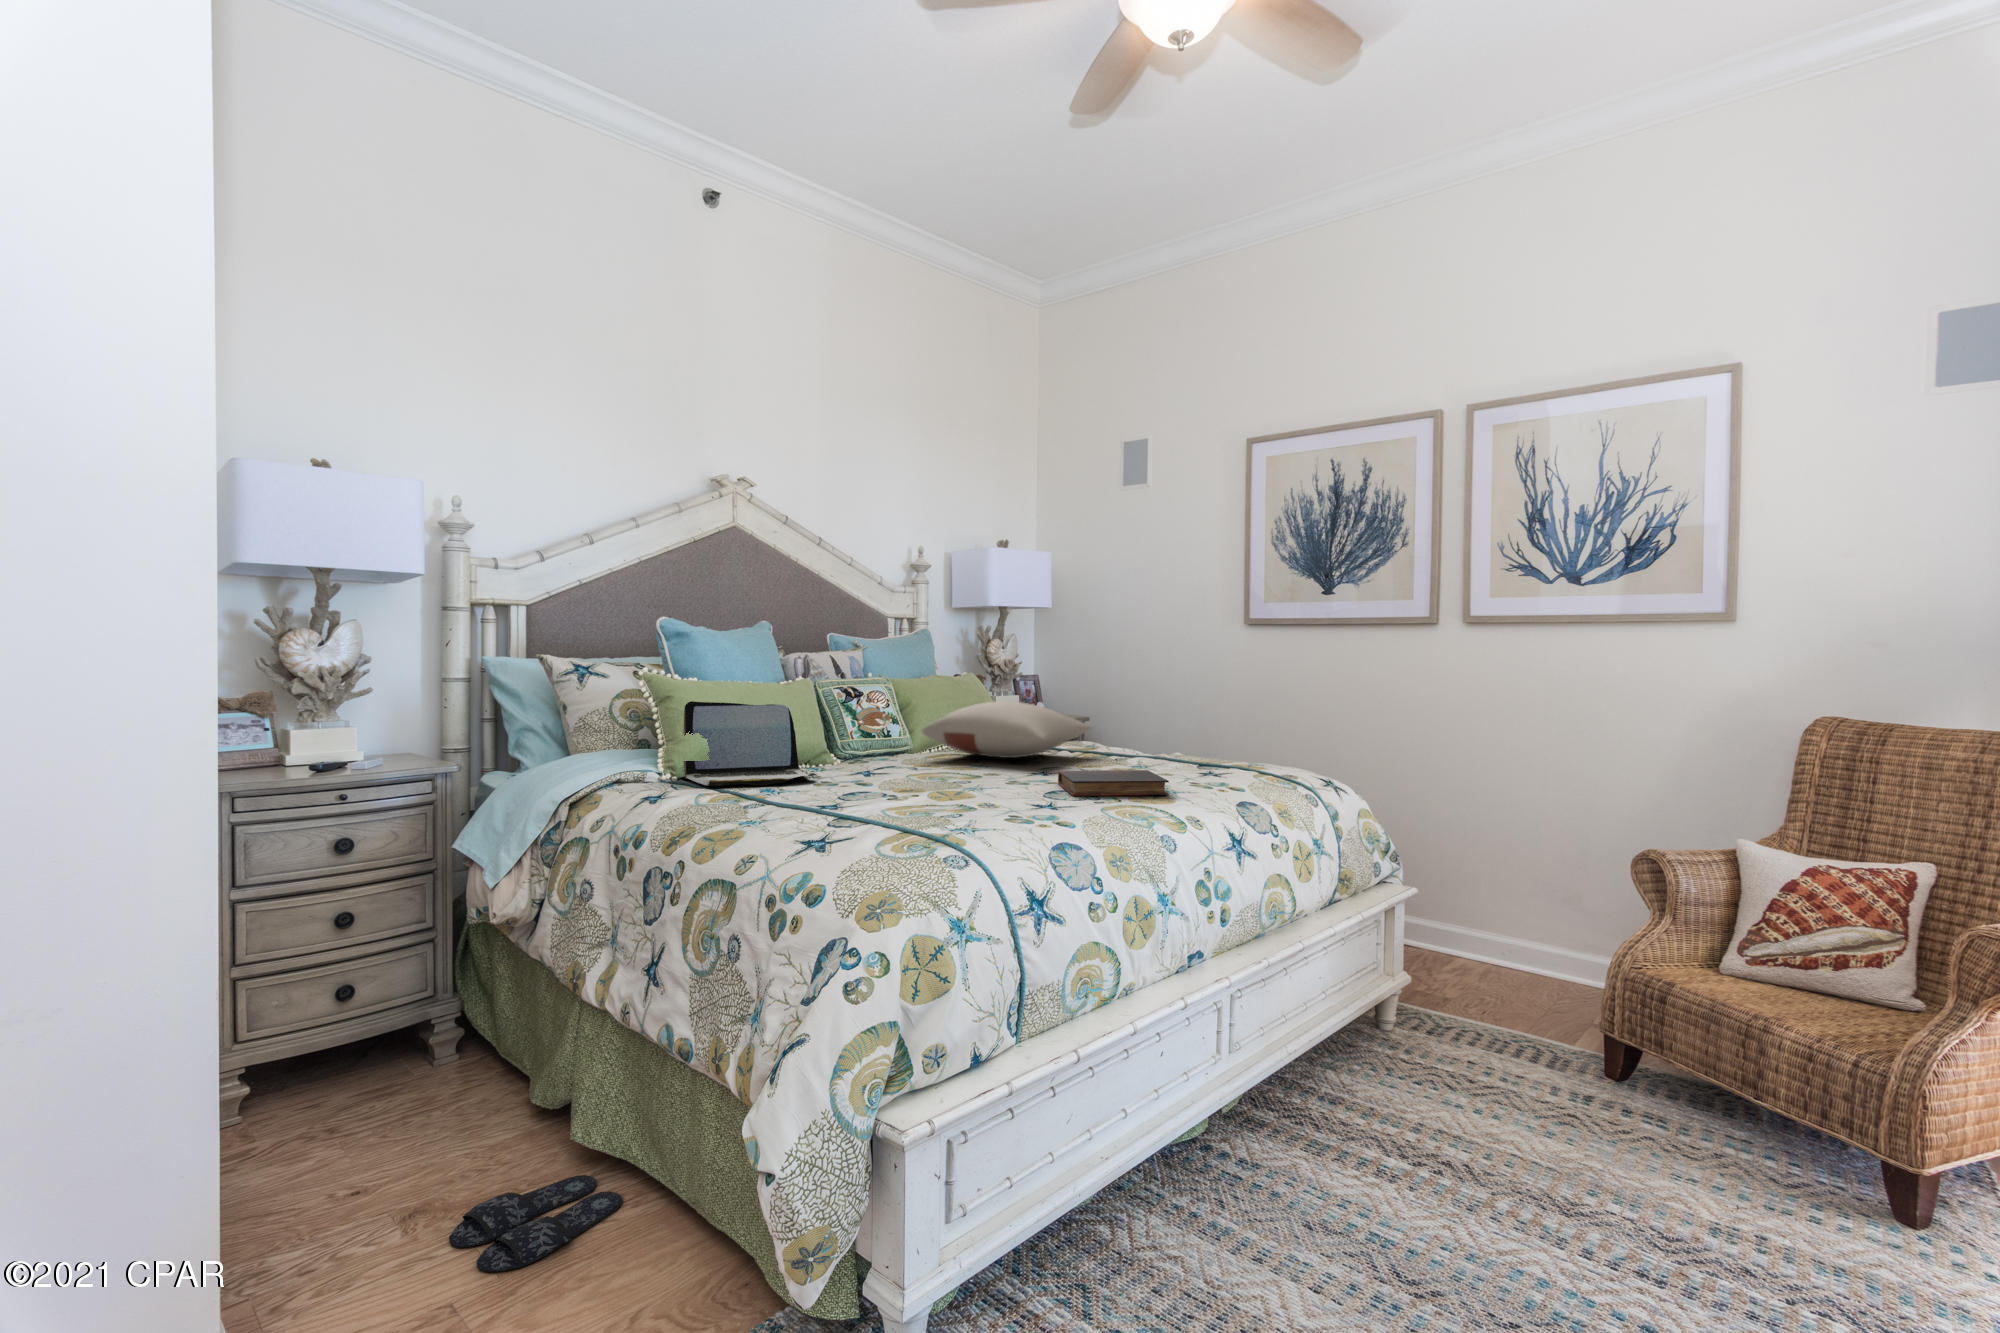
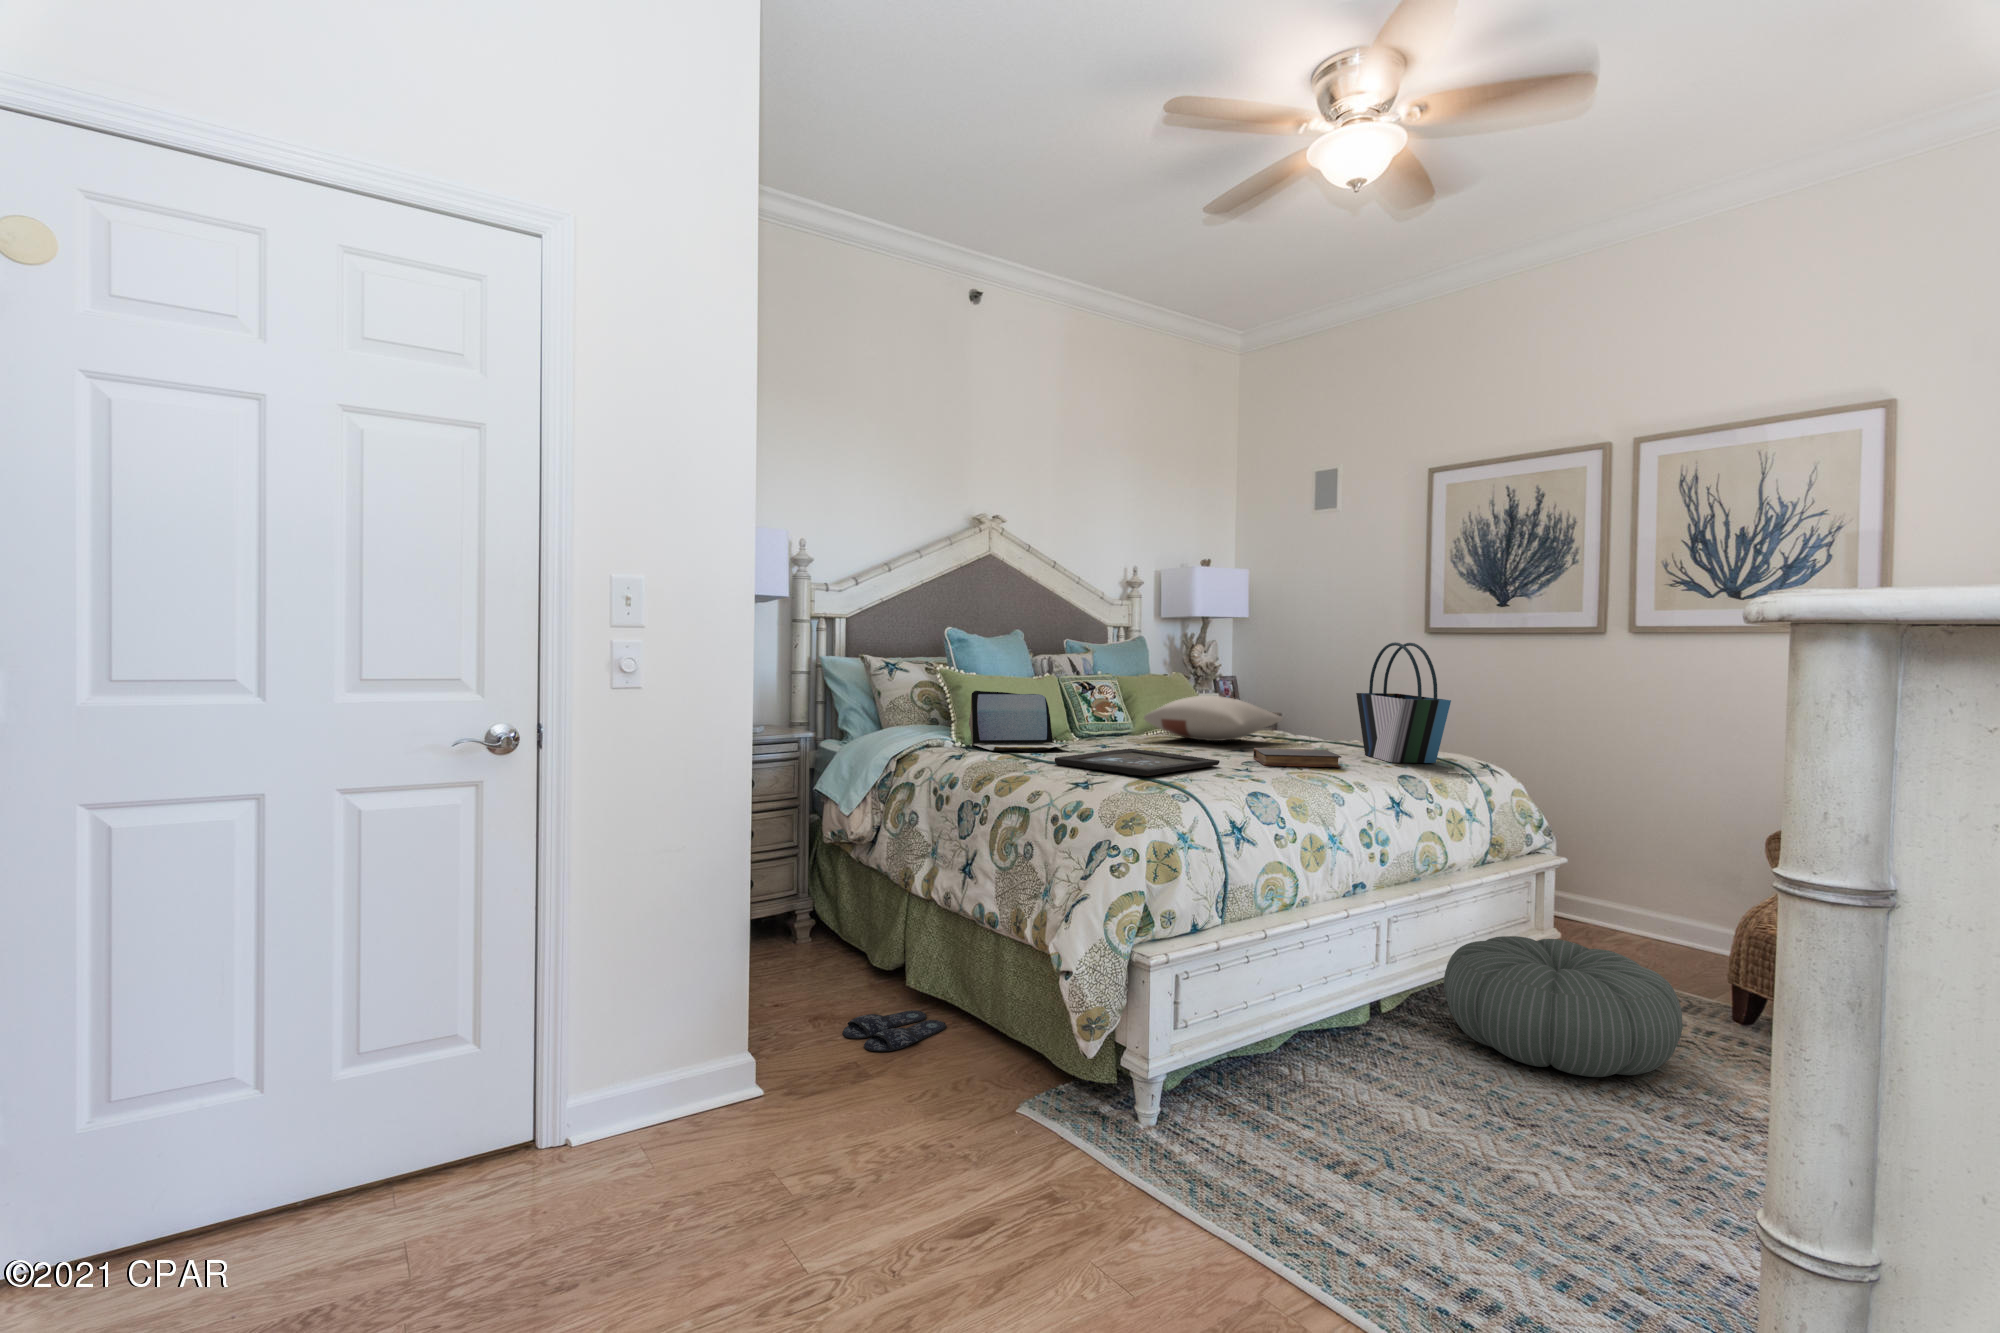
tote bag: none [1179,633,1296,784] -> present [1356,642,1451,763]
tray: none [786,777,1015,824] -> present [1055,749,1220,776]
pouf: none [1295,996,1581,1192] -> present [1444,936,1682,1077]

